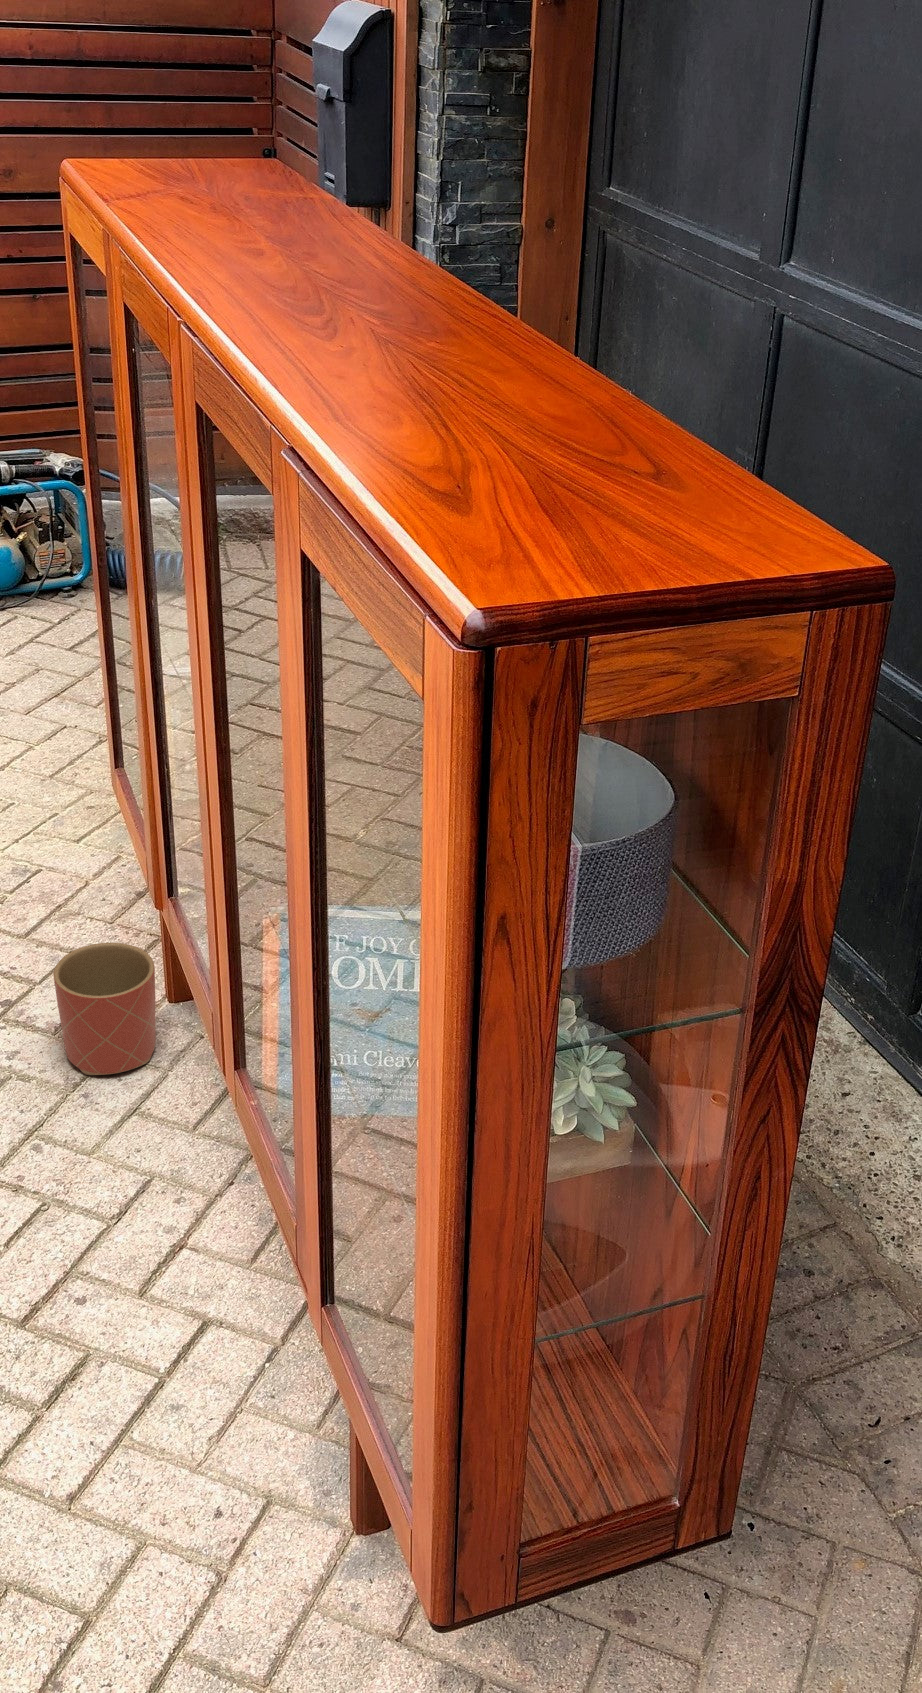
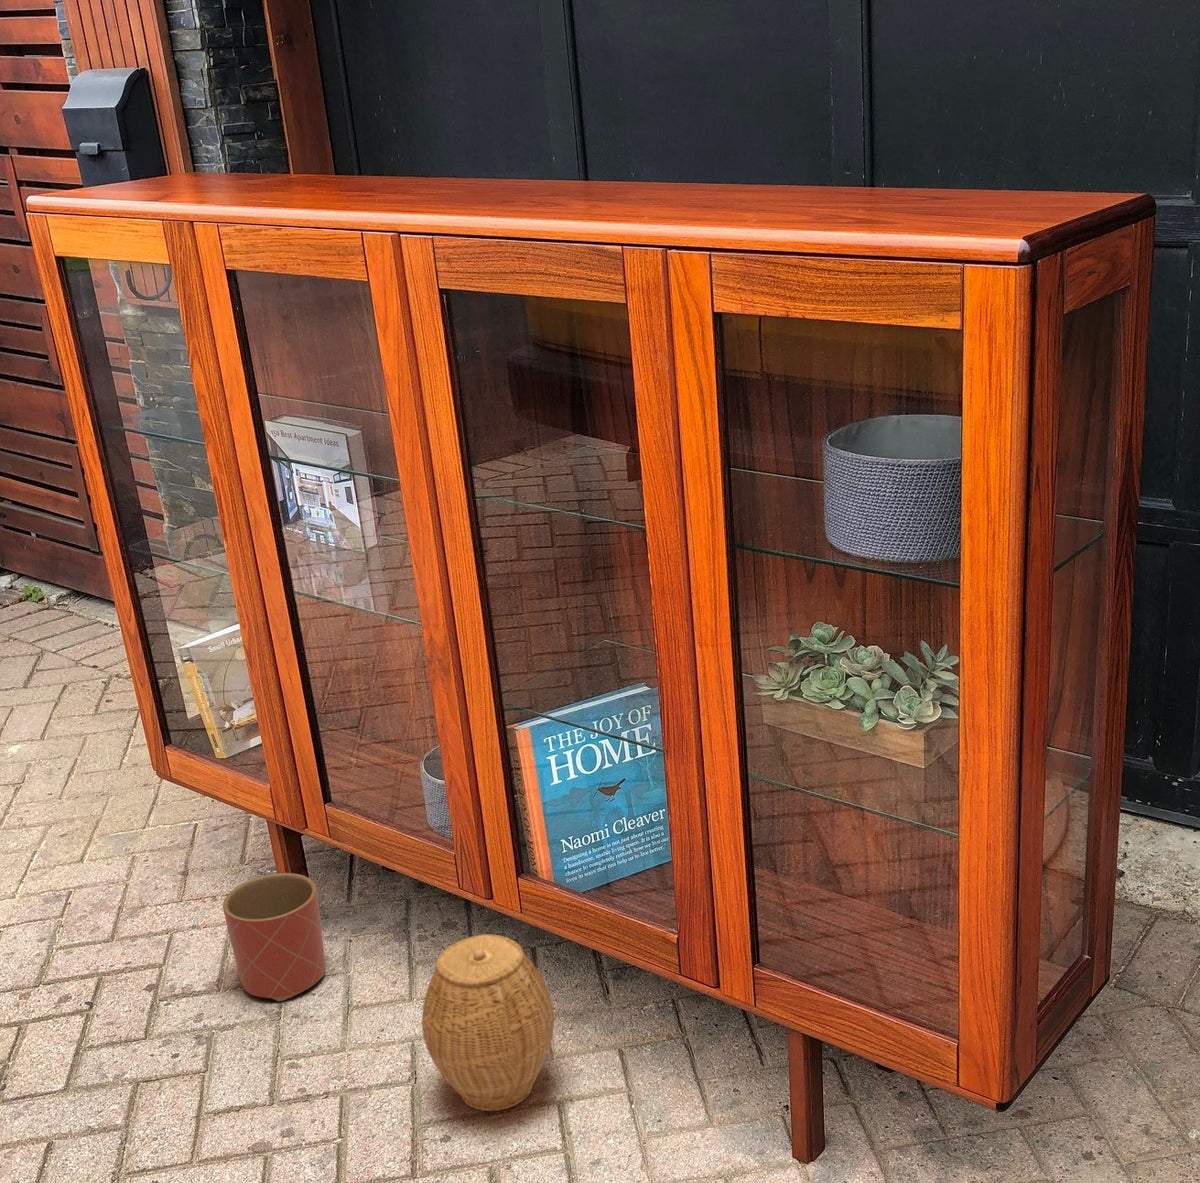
woven basket: none [90,1114,238,1301] -> present [422,934,554,1111]

